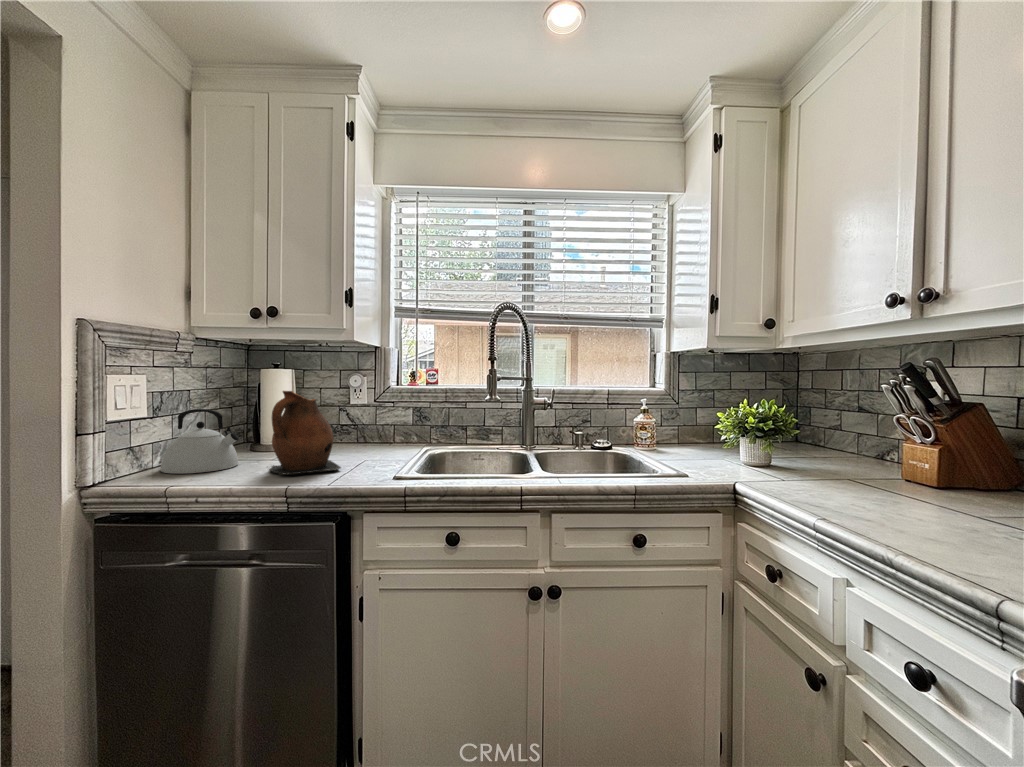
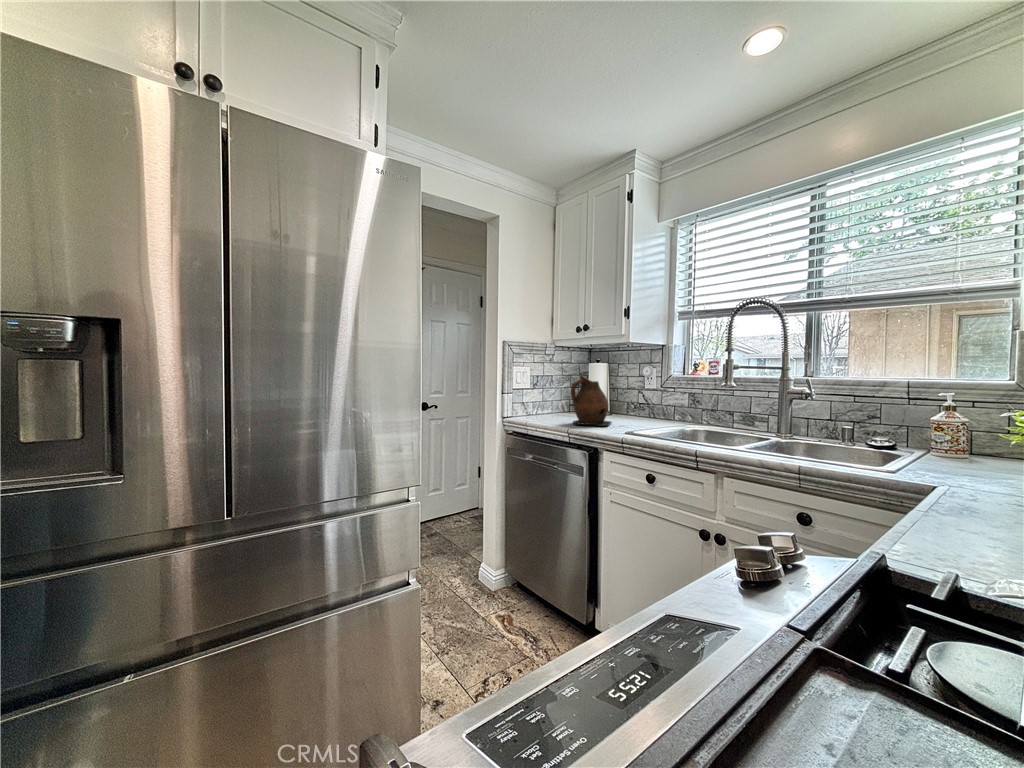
kettle: present [160,409,239,474] -> none [532,385,568,419]

